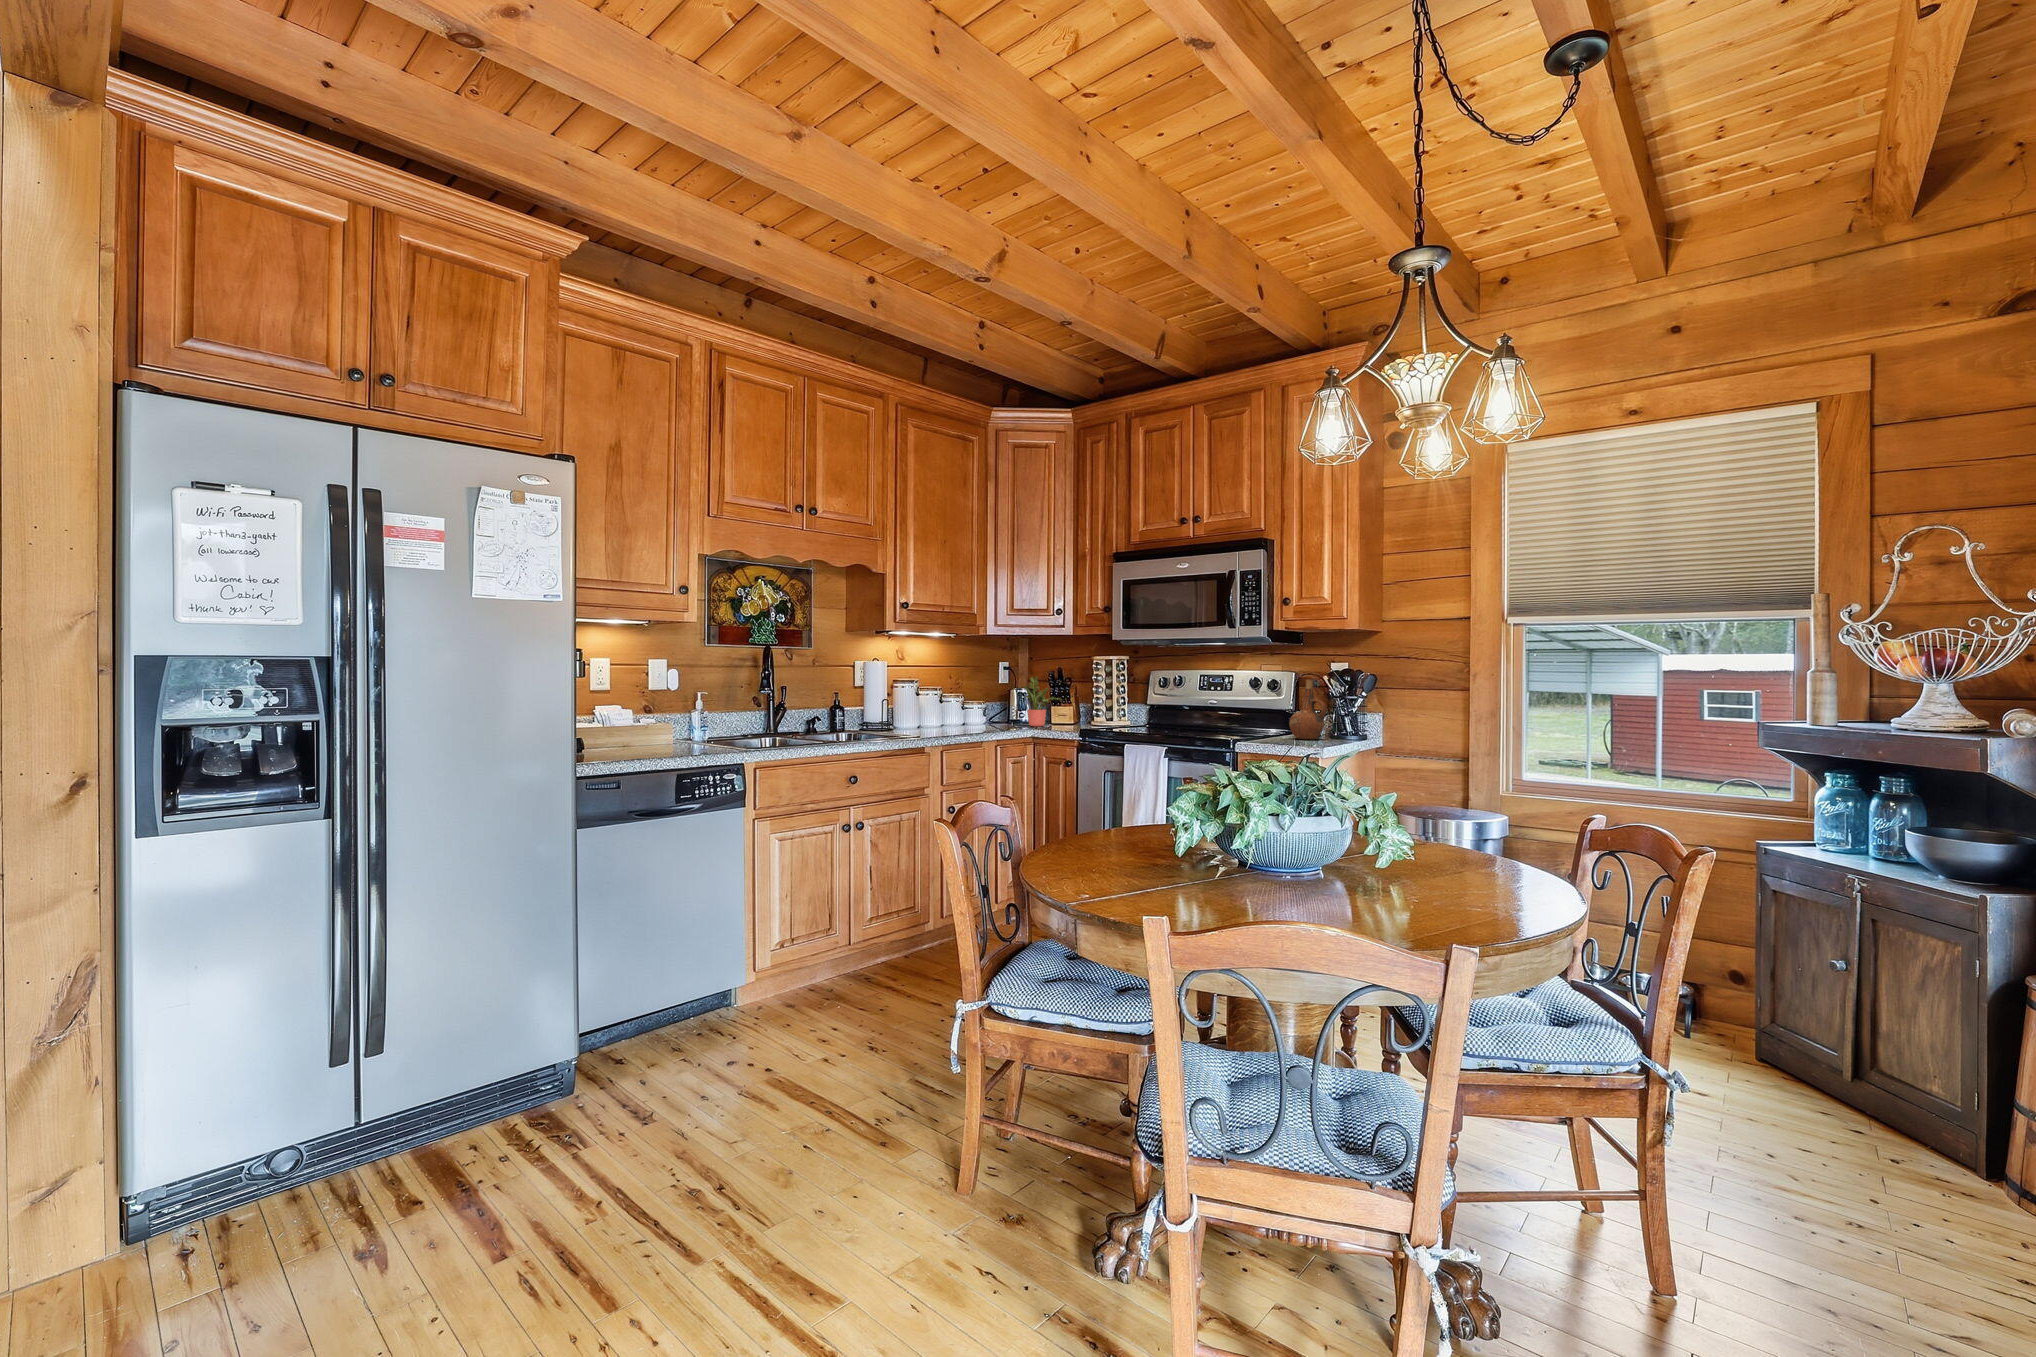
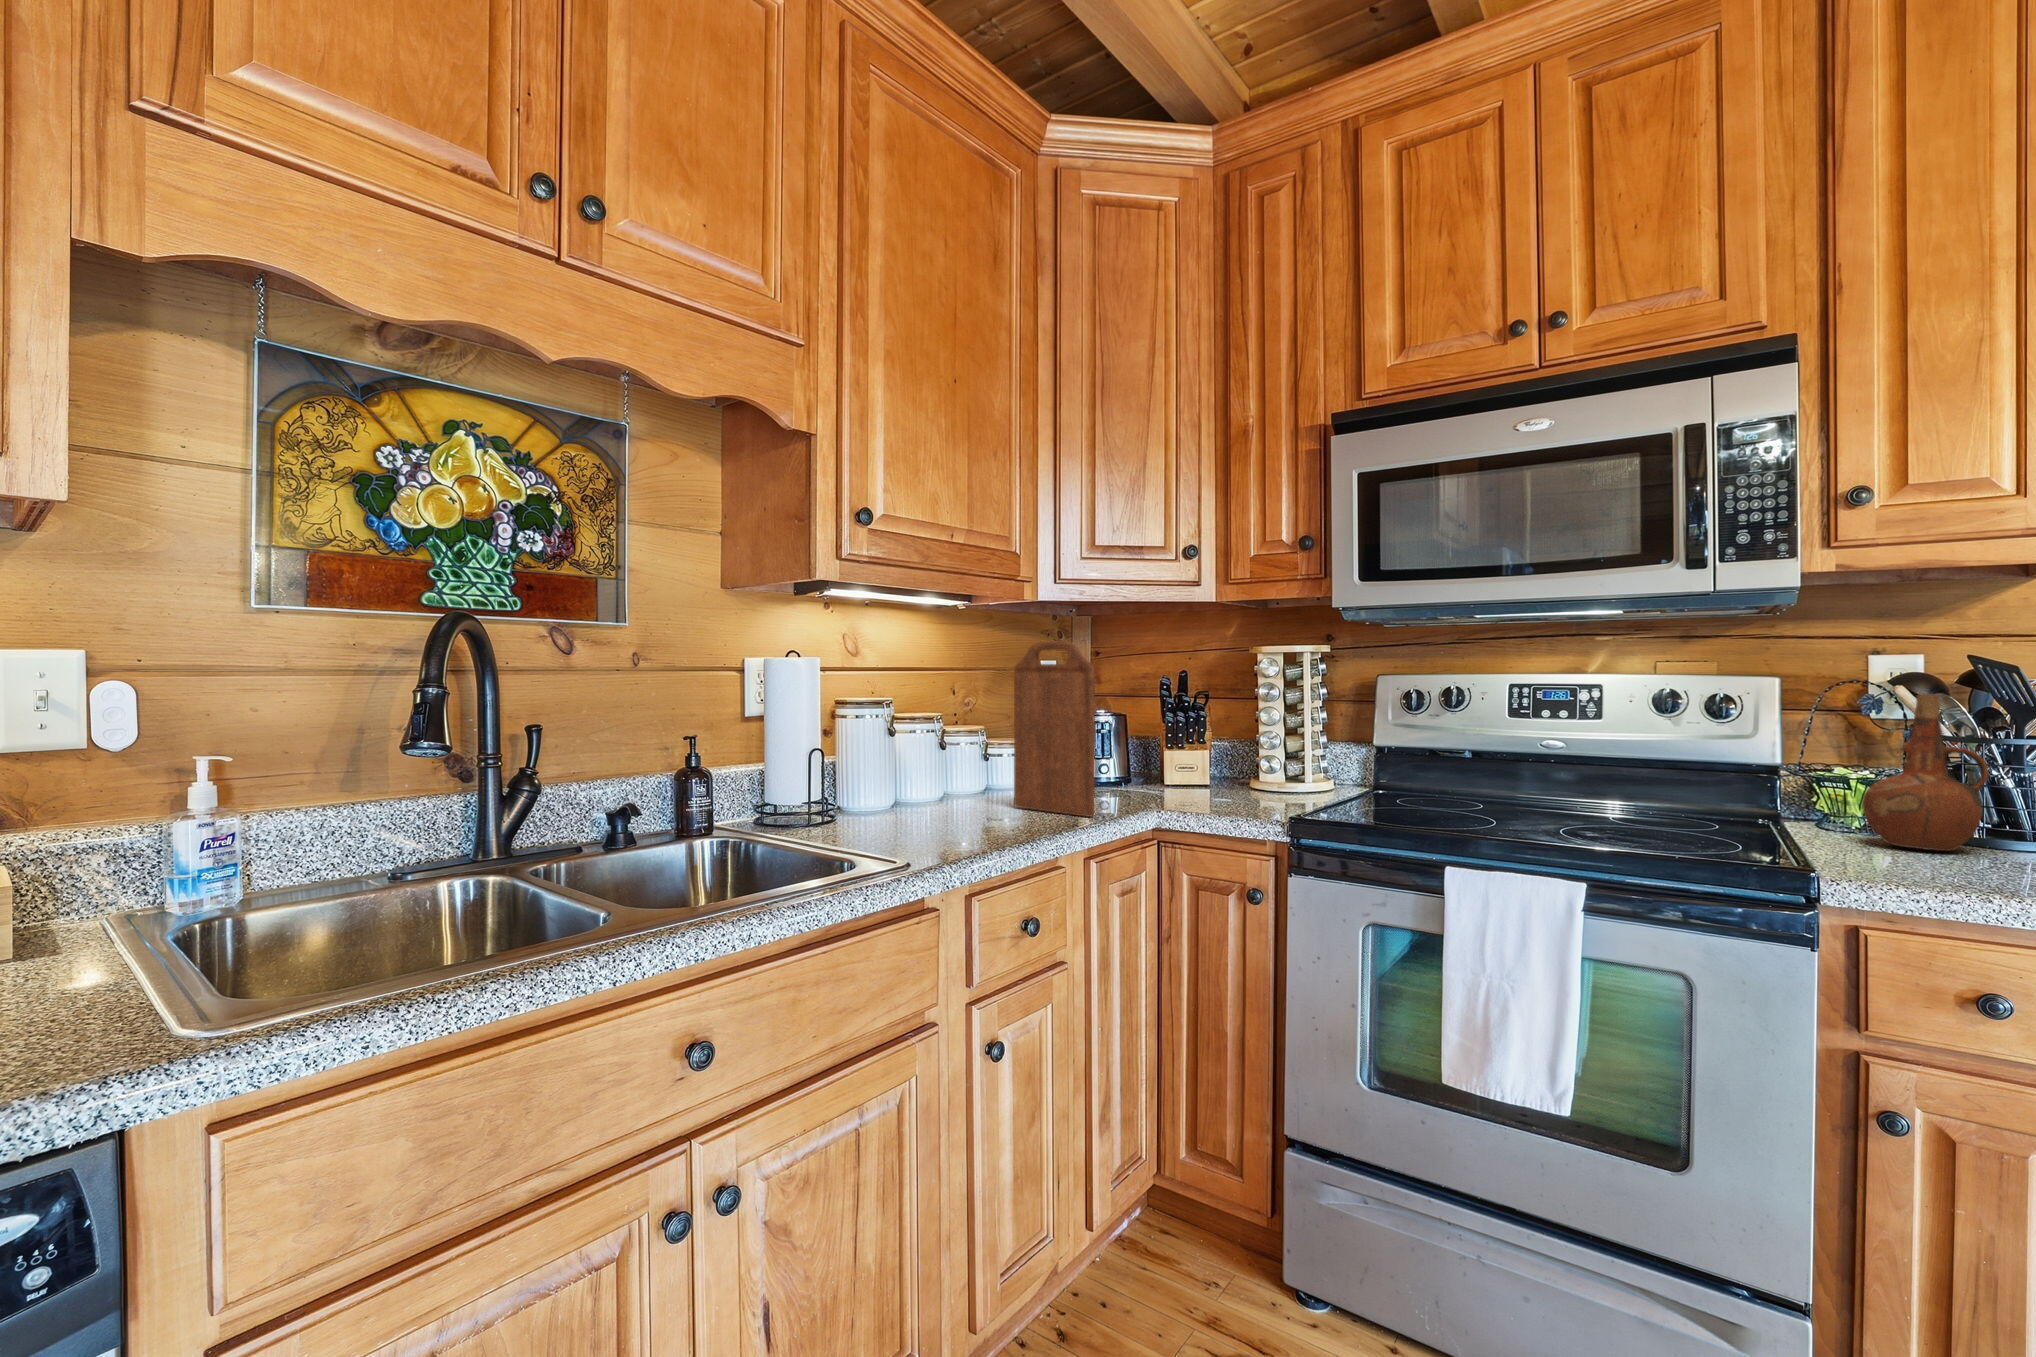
cutting board: none [970,655,1002,730] -> present [1014,641,1095,817]
potted plant: present [1025,676,1063,727] -> none [1124,688,1203,797]

